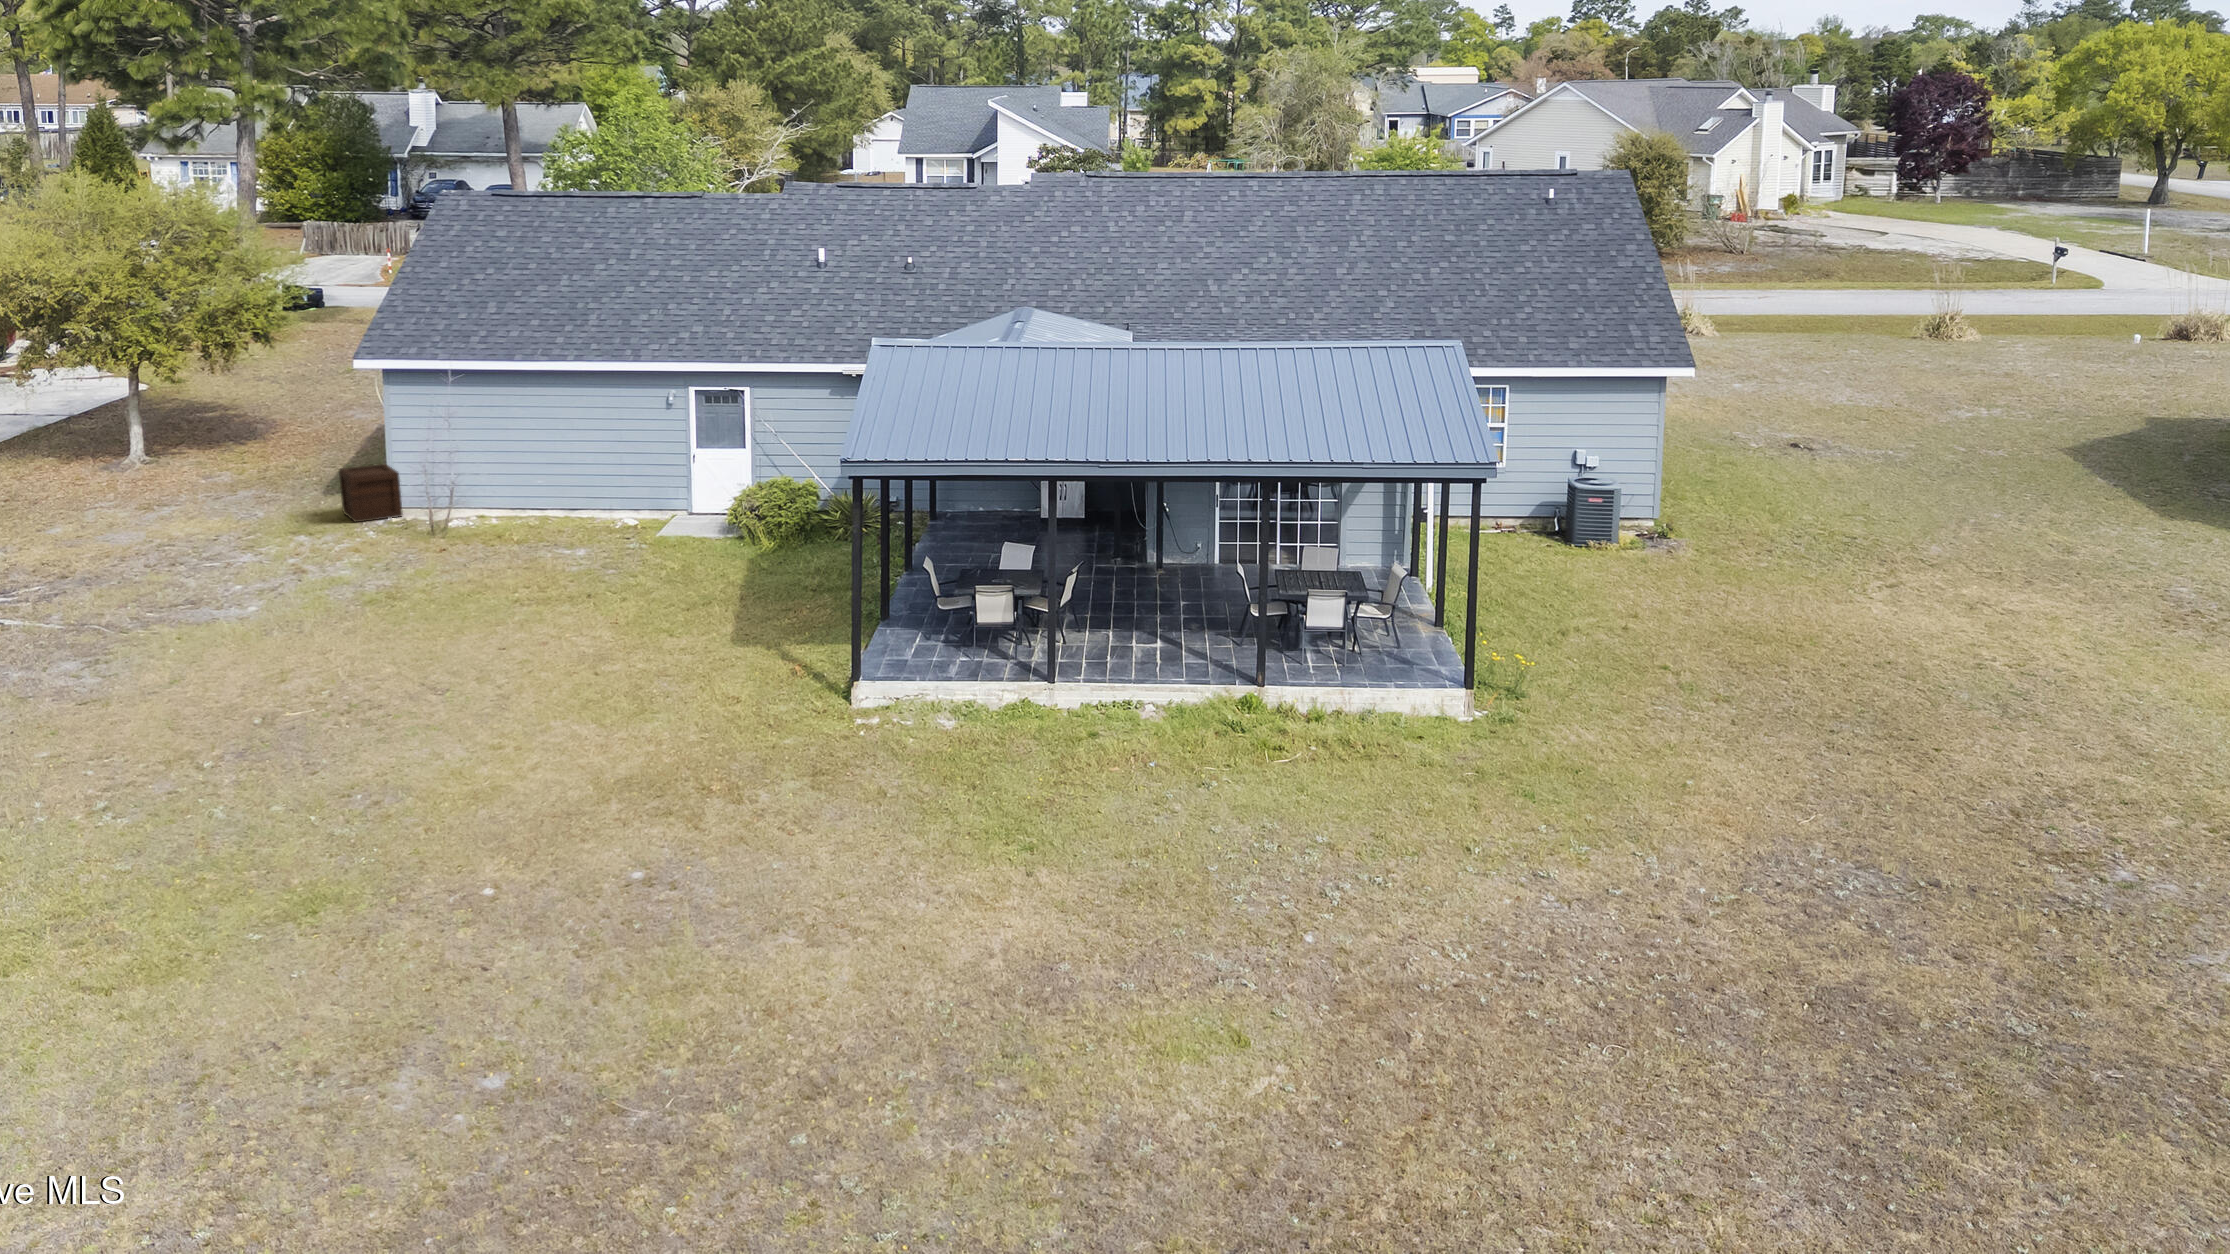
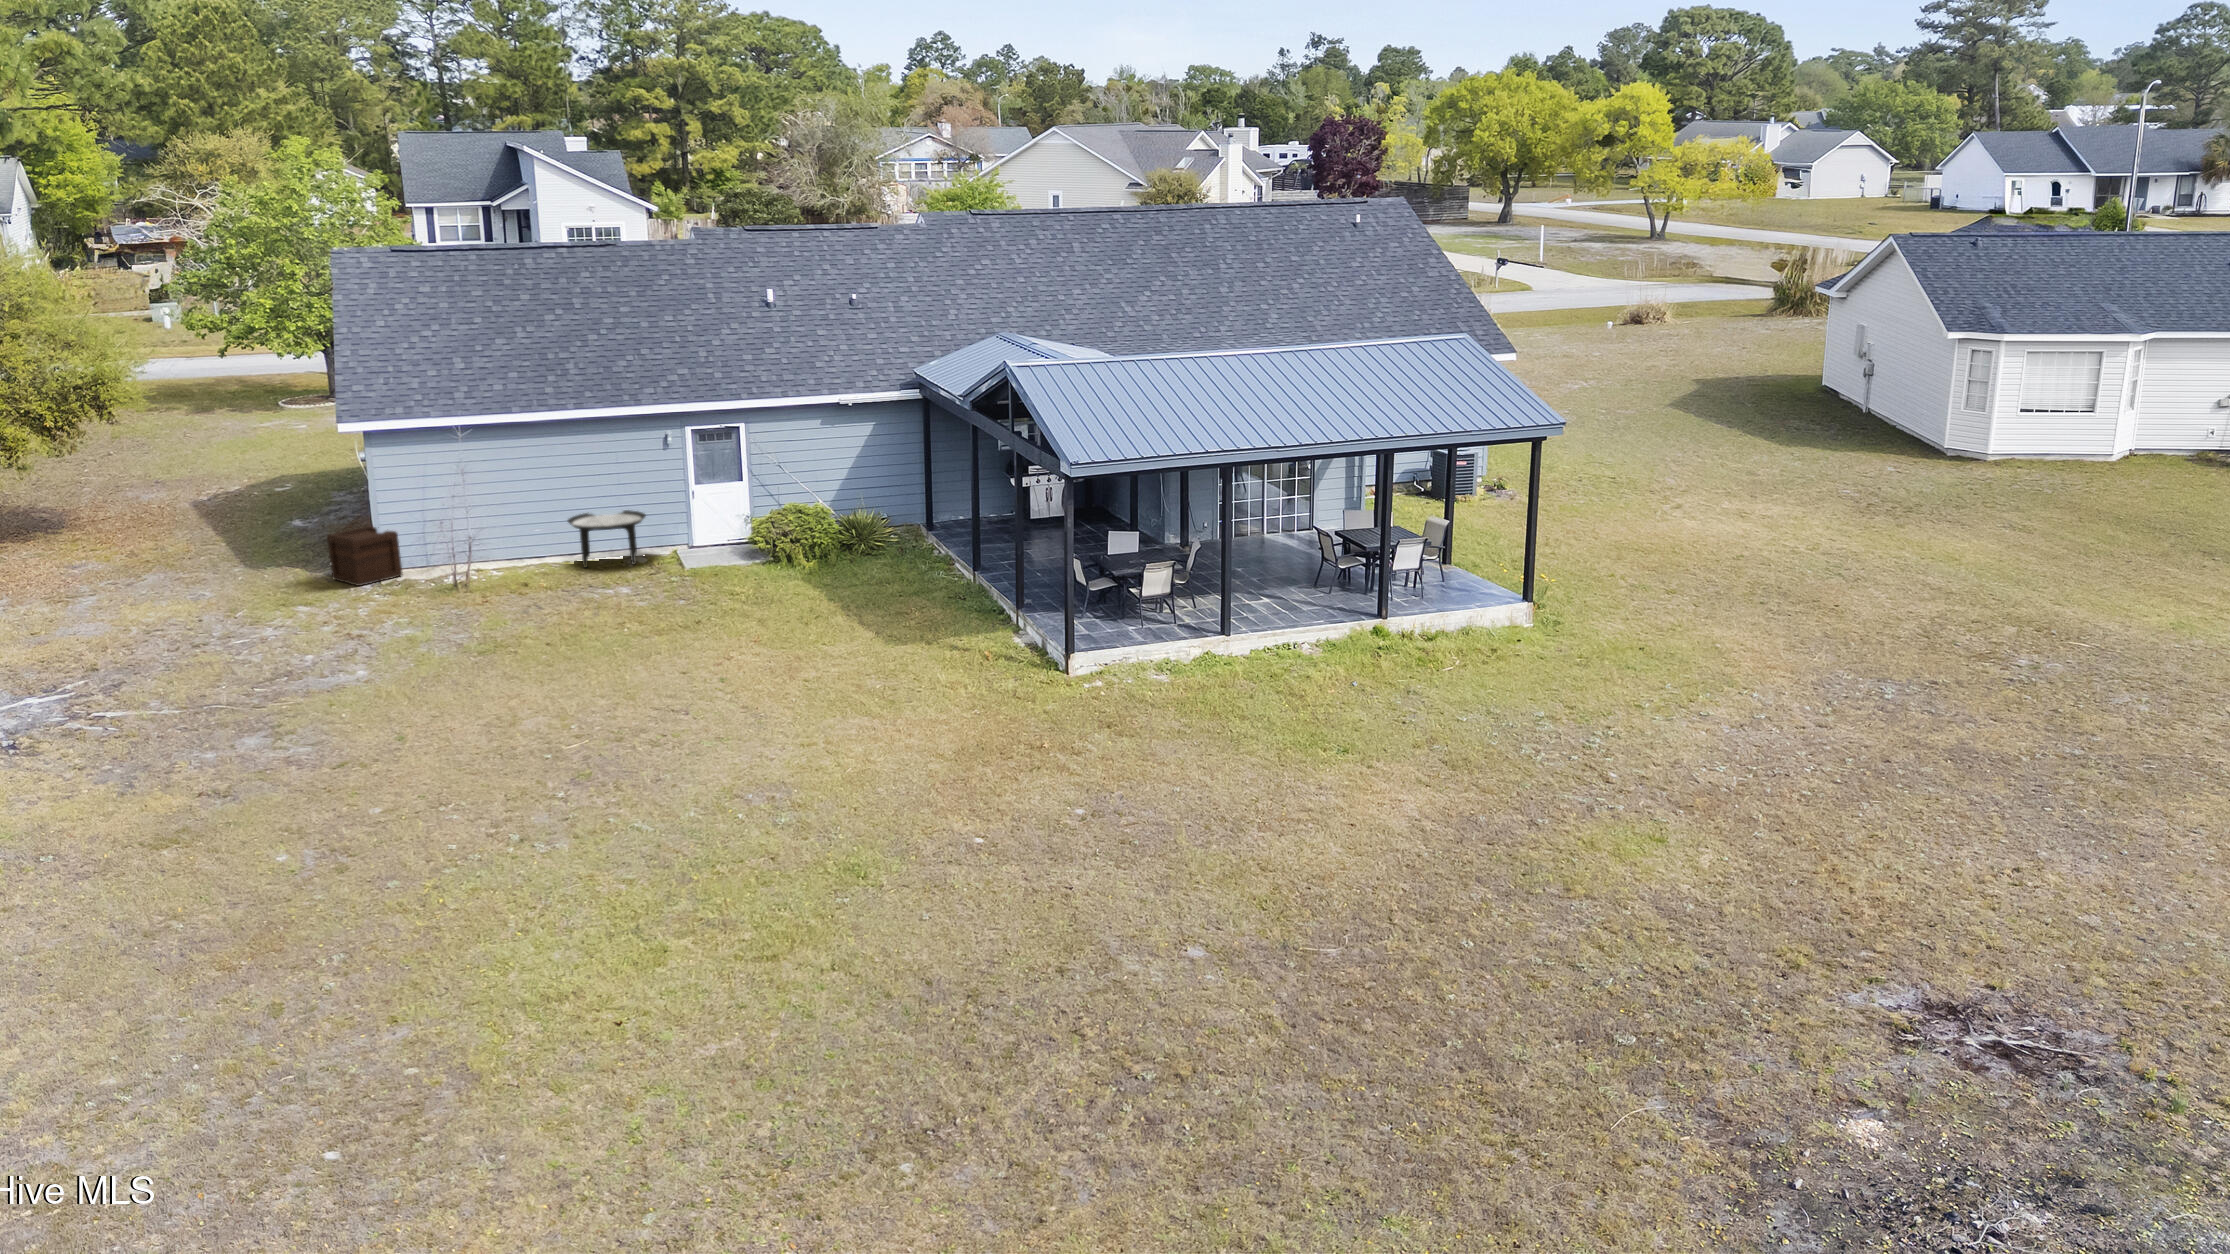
round table: none [553,469,634,528] -> present [568,510,646,568]

